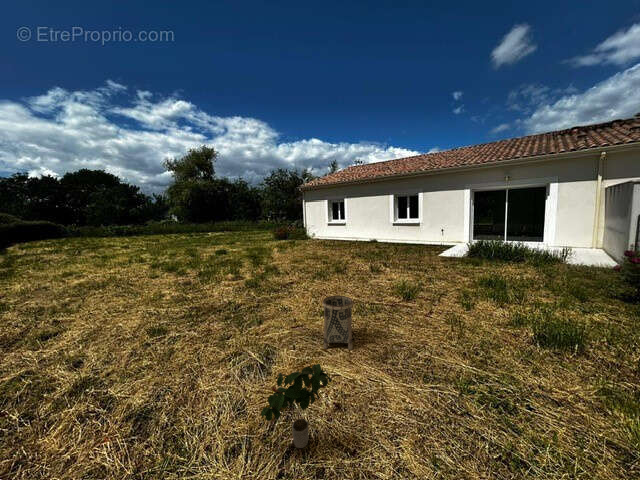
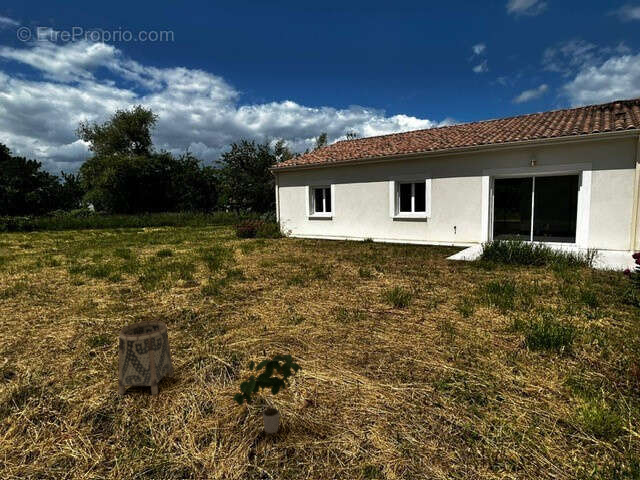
basket: present [322,295,353,350] -> present [119,321,174,395]

